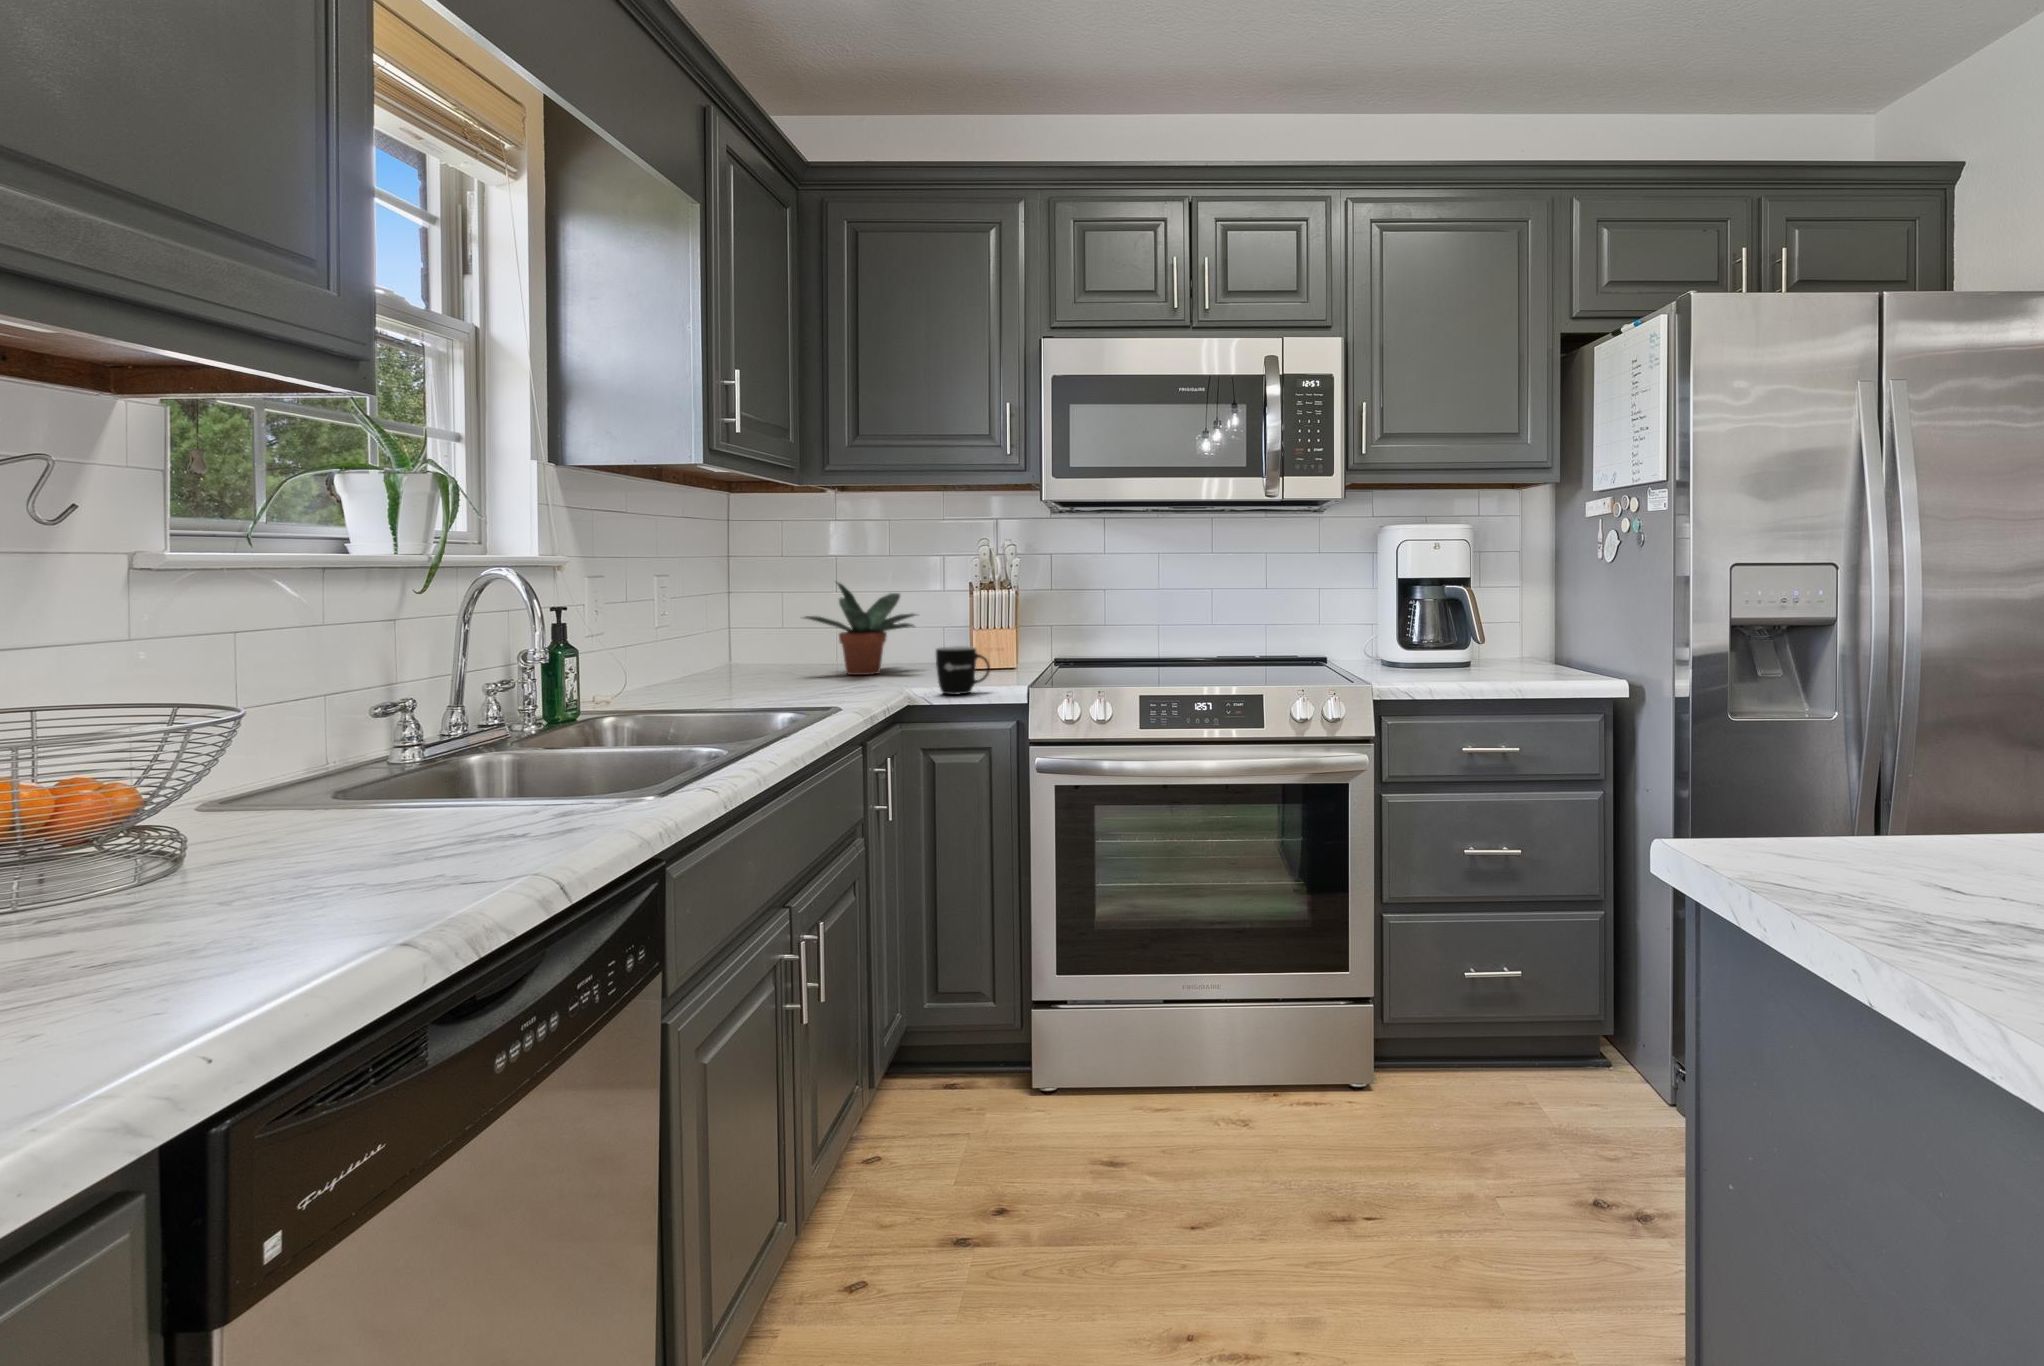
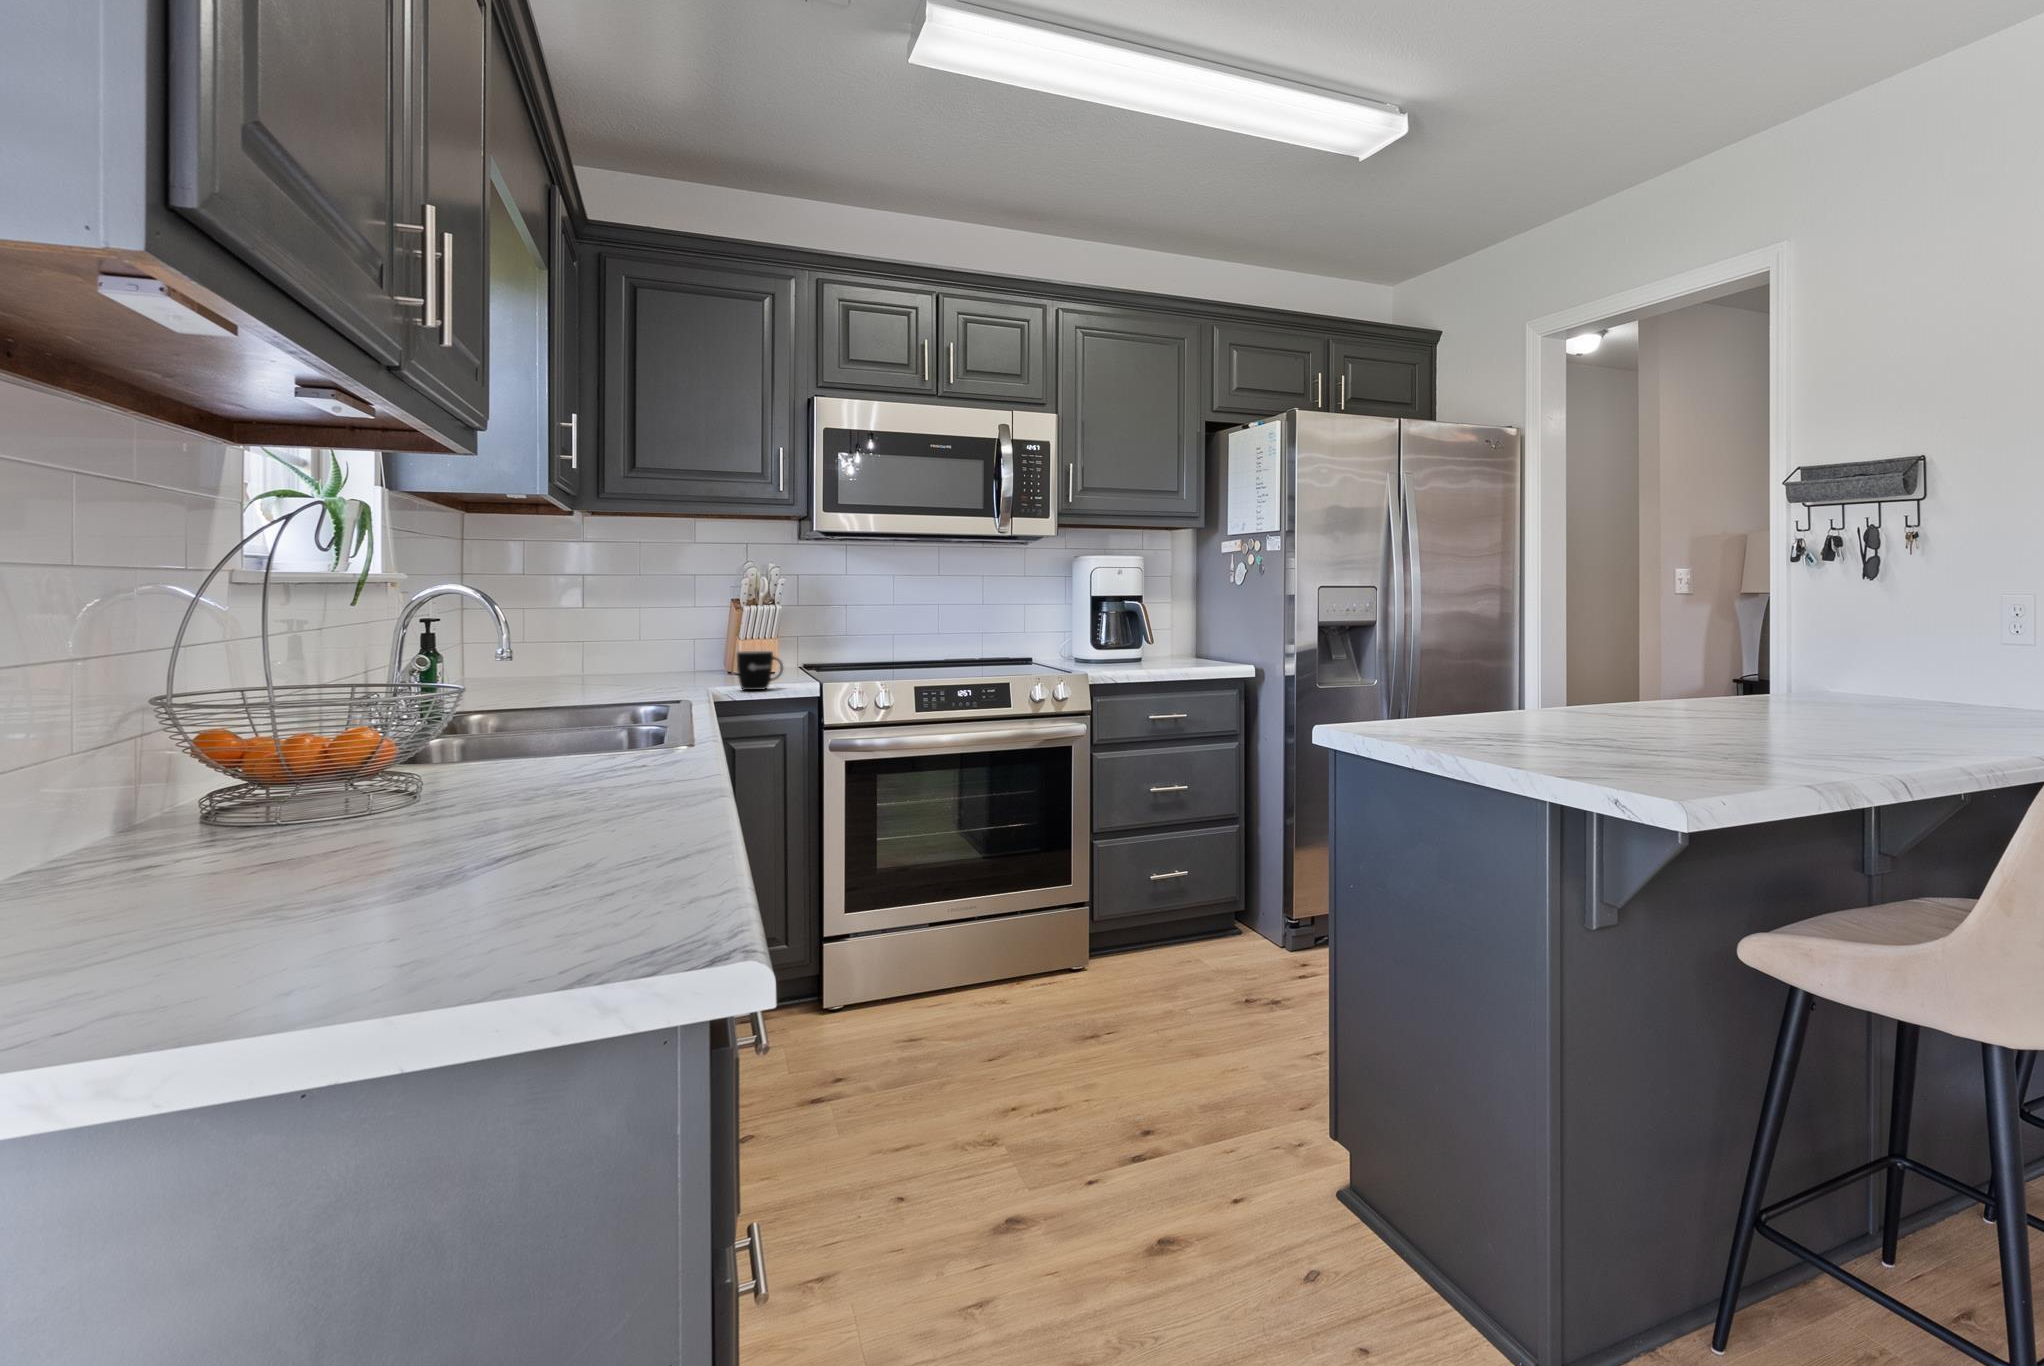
potted plant: present [805,583,916,675] -> none [564,596,684,681]

